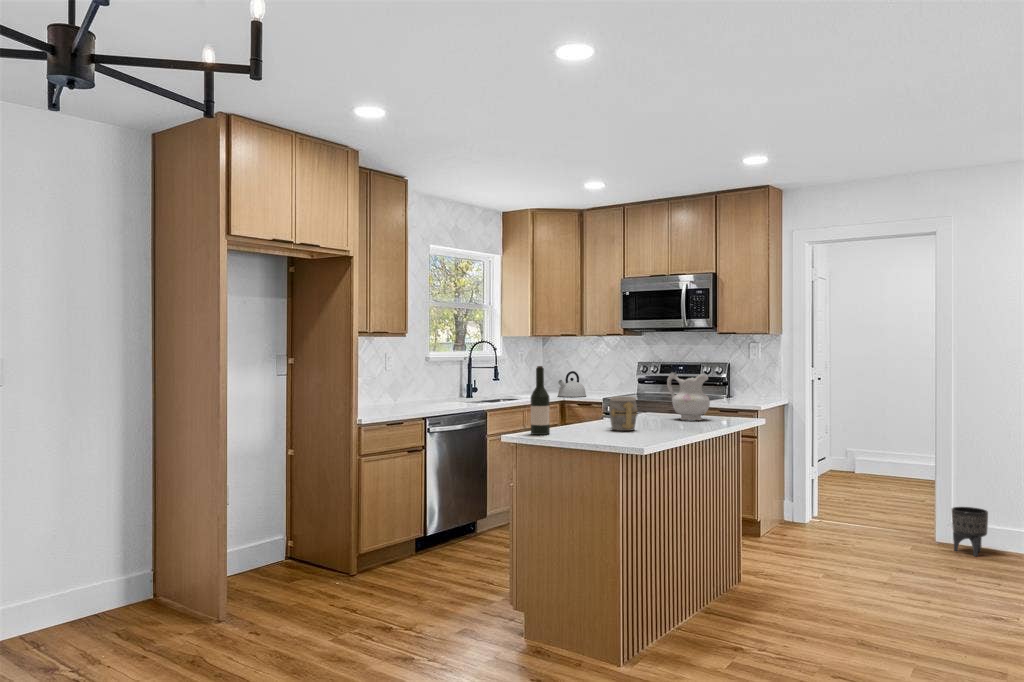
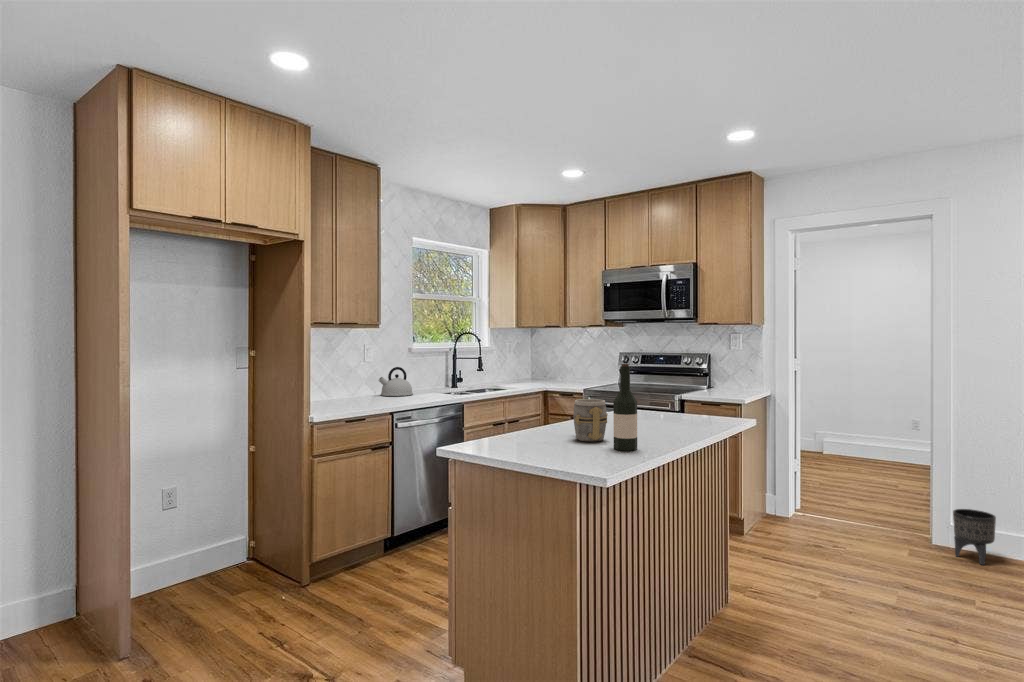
wine bottle: present [531,366,550,435] -> present [613,364,637,451]
kettle: present [558,371,586,397] -> present [378,367,413,396]
ceramic pitcher: present [667,373,710,420] -> none [645,368,694,423]

